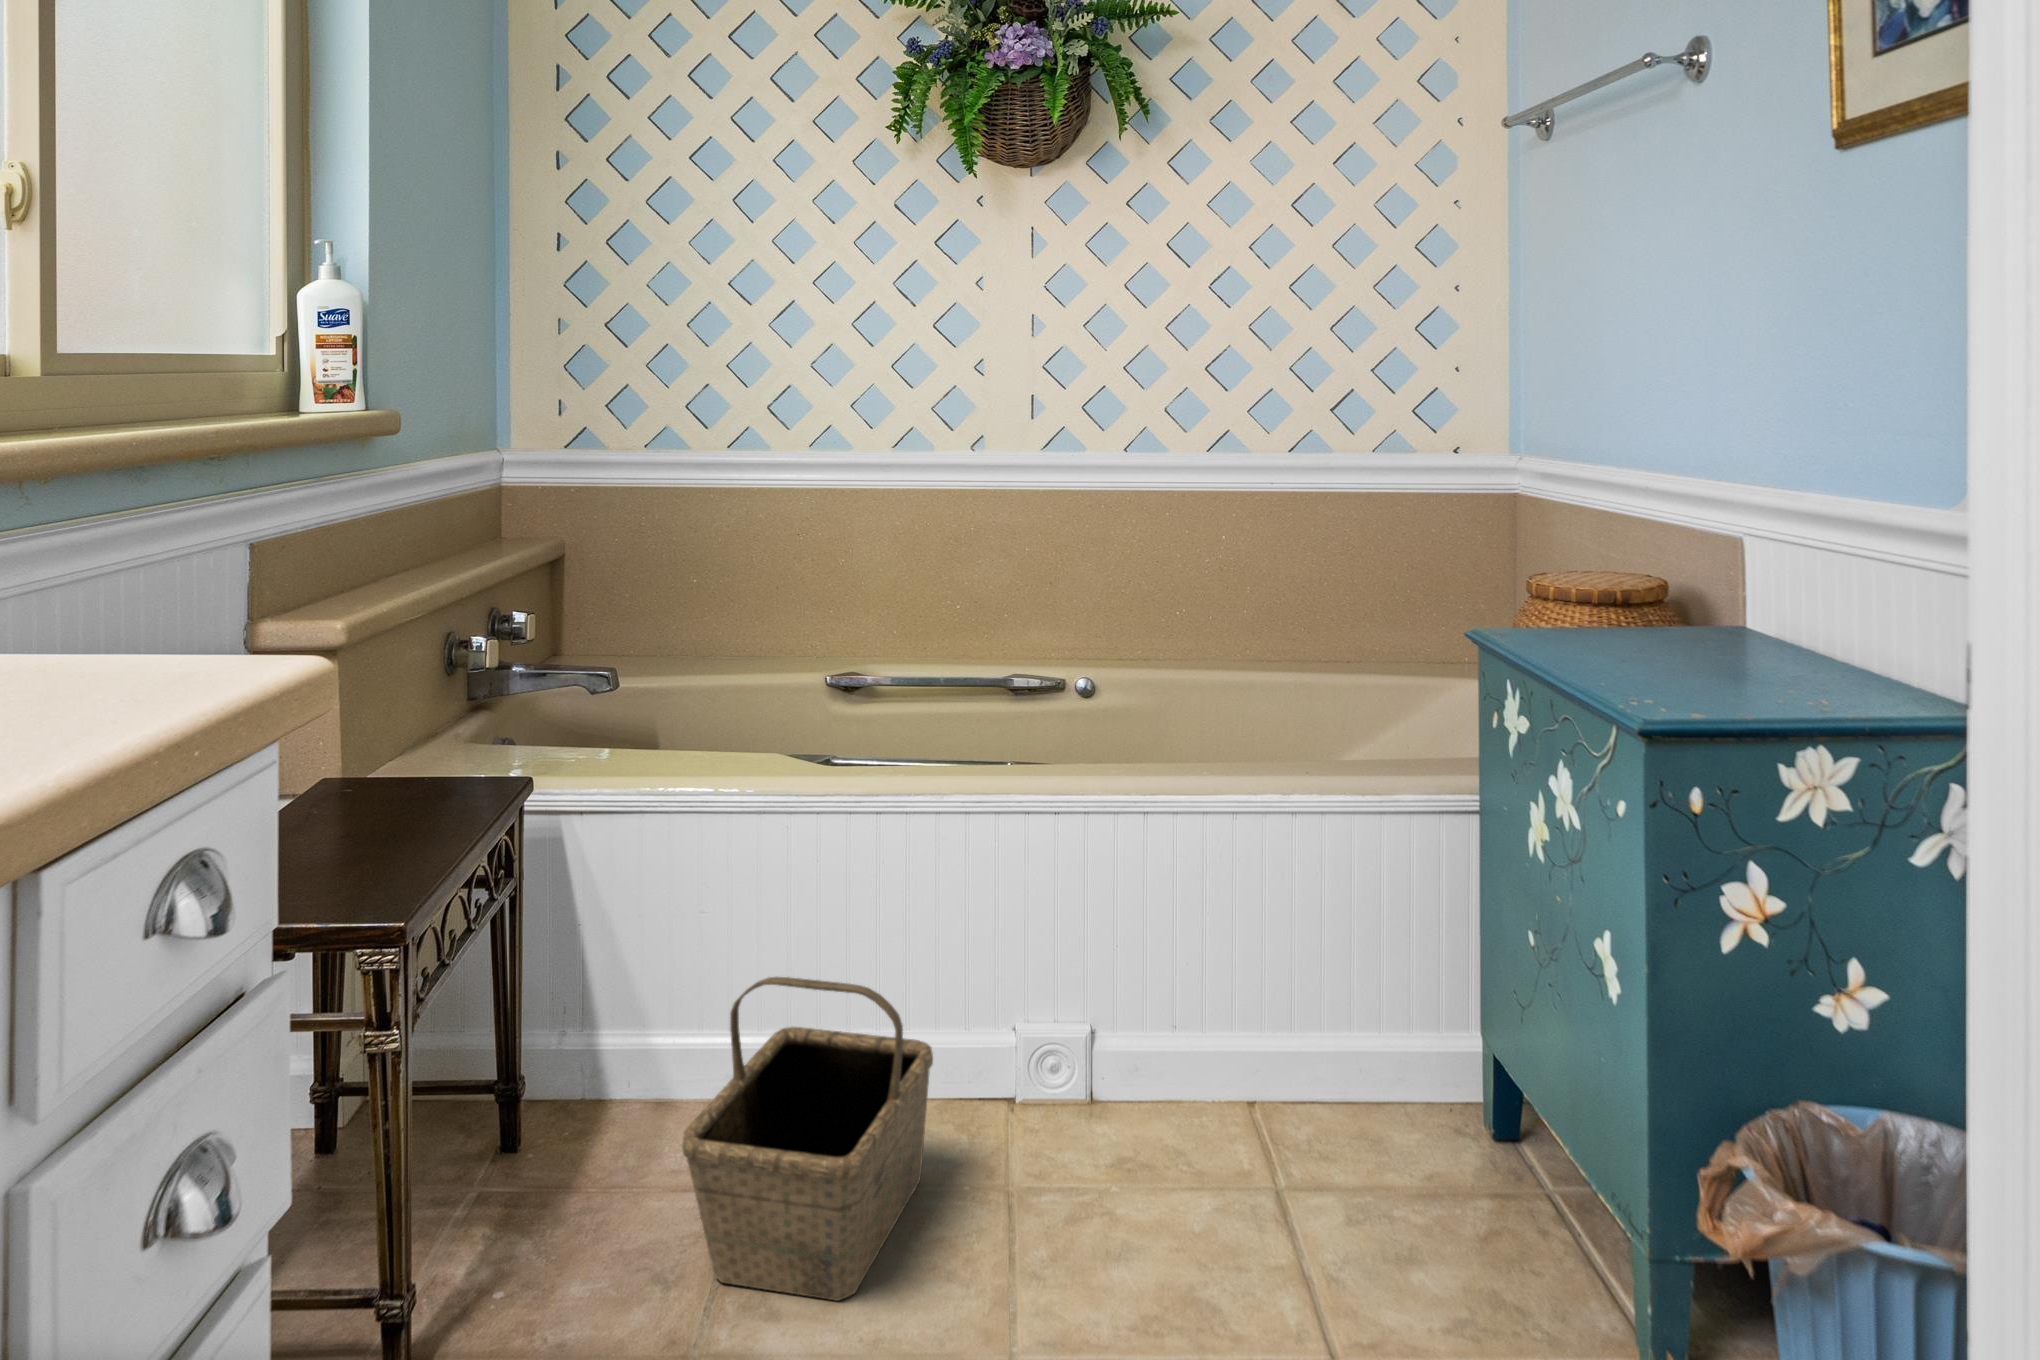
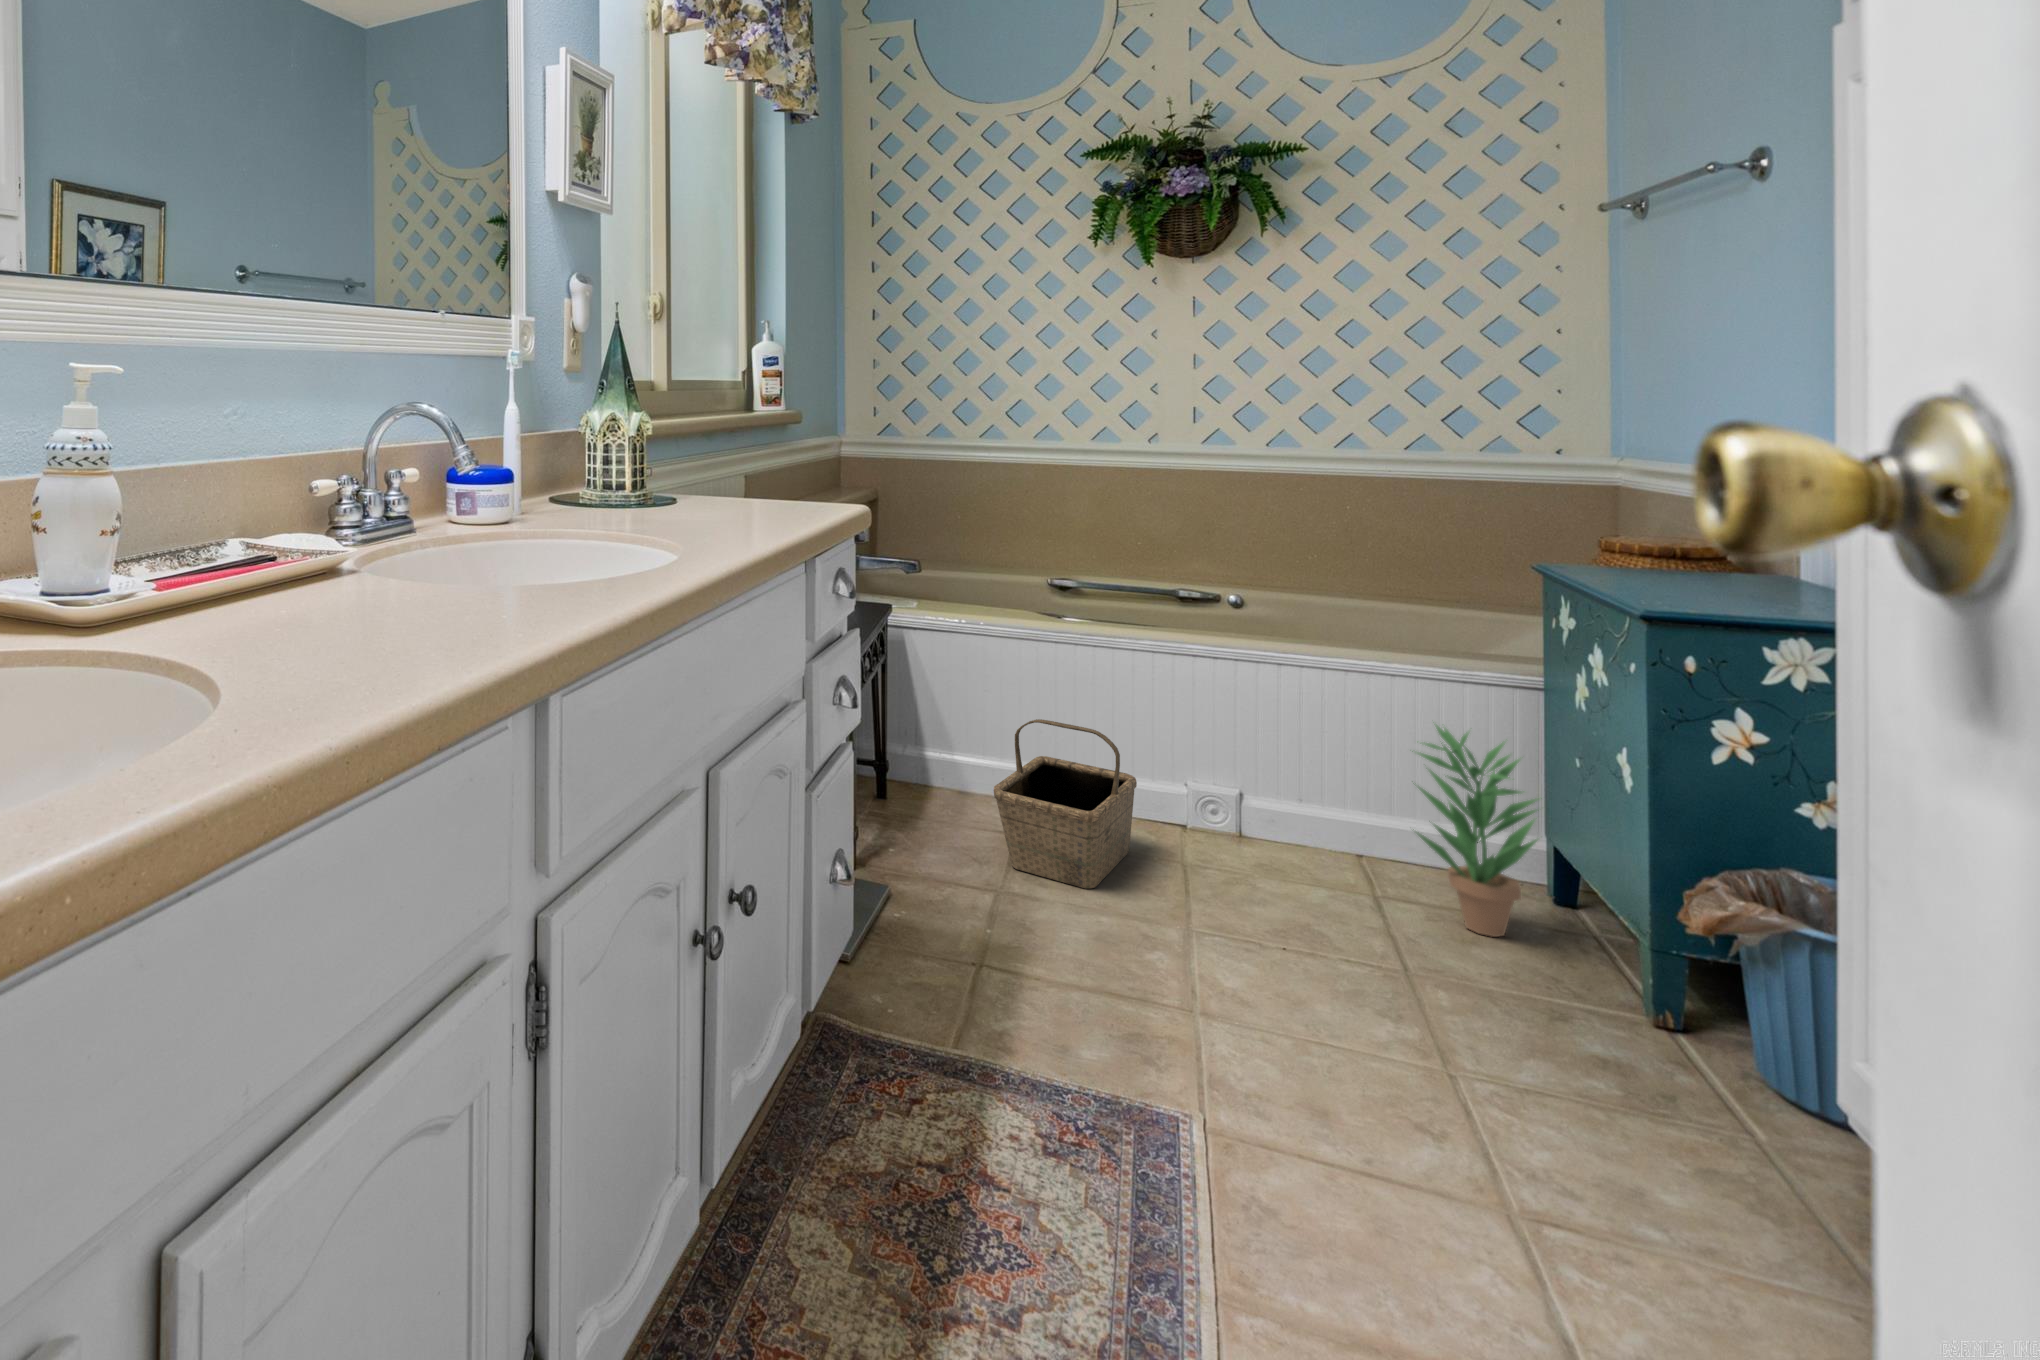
potted plant: none [1321,898,1495,1231] -> present [1412,725,1538,937]

